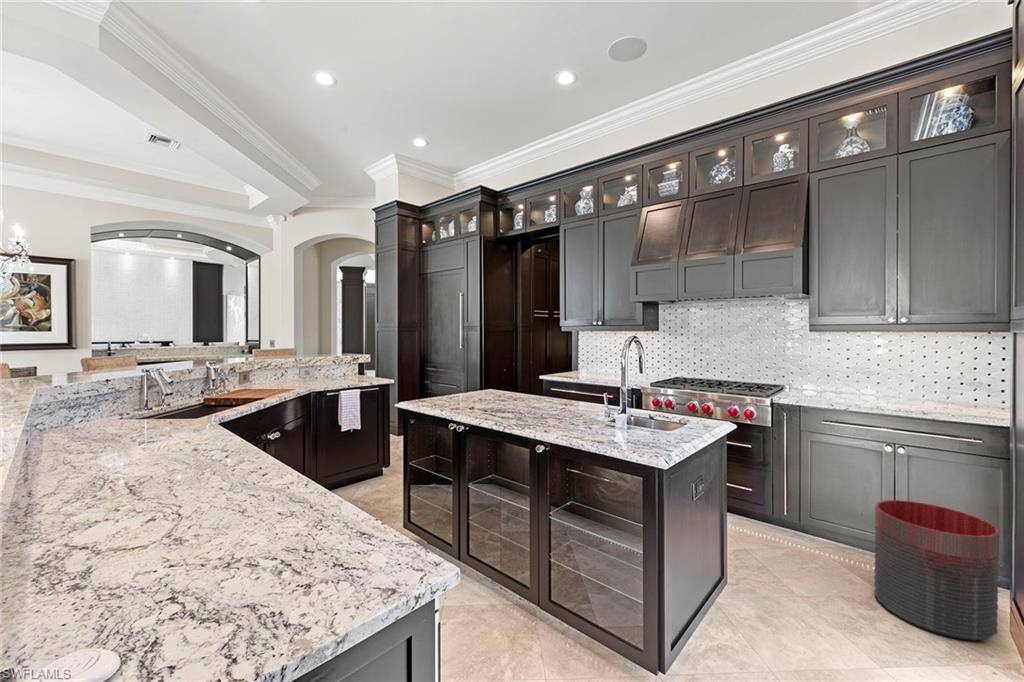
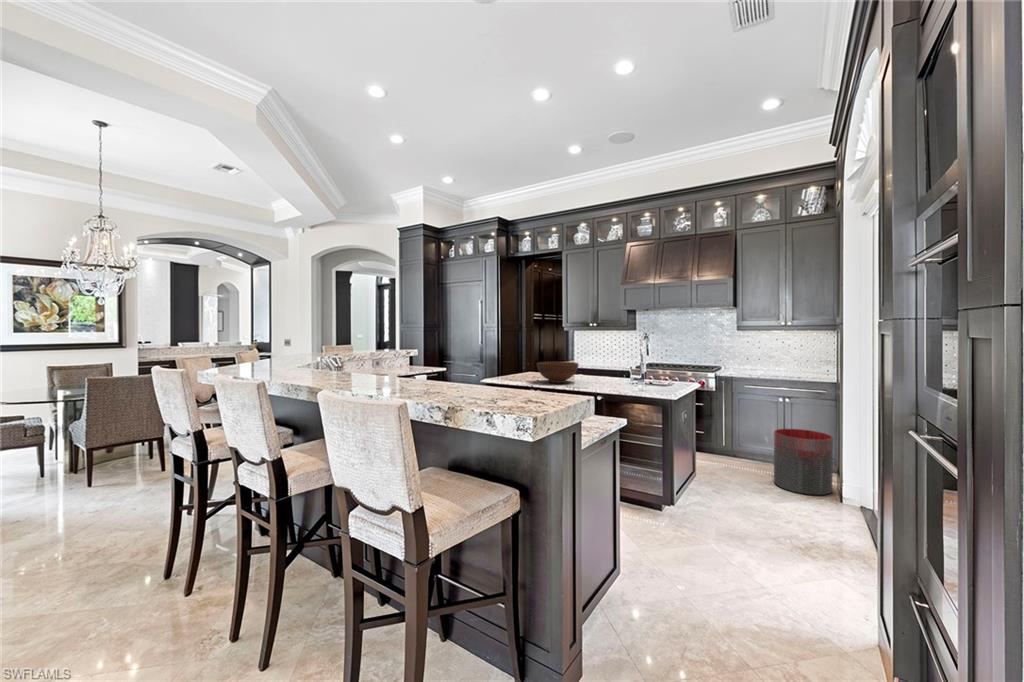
fruit bowl: none [466,375,531,409] -> present [537,362,578,383]

